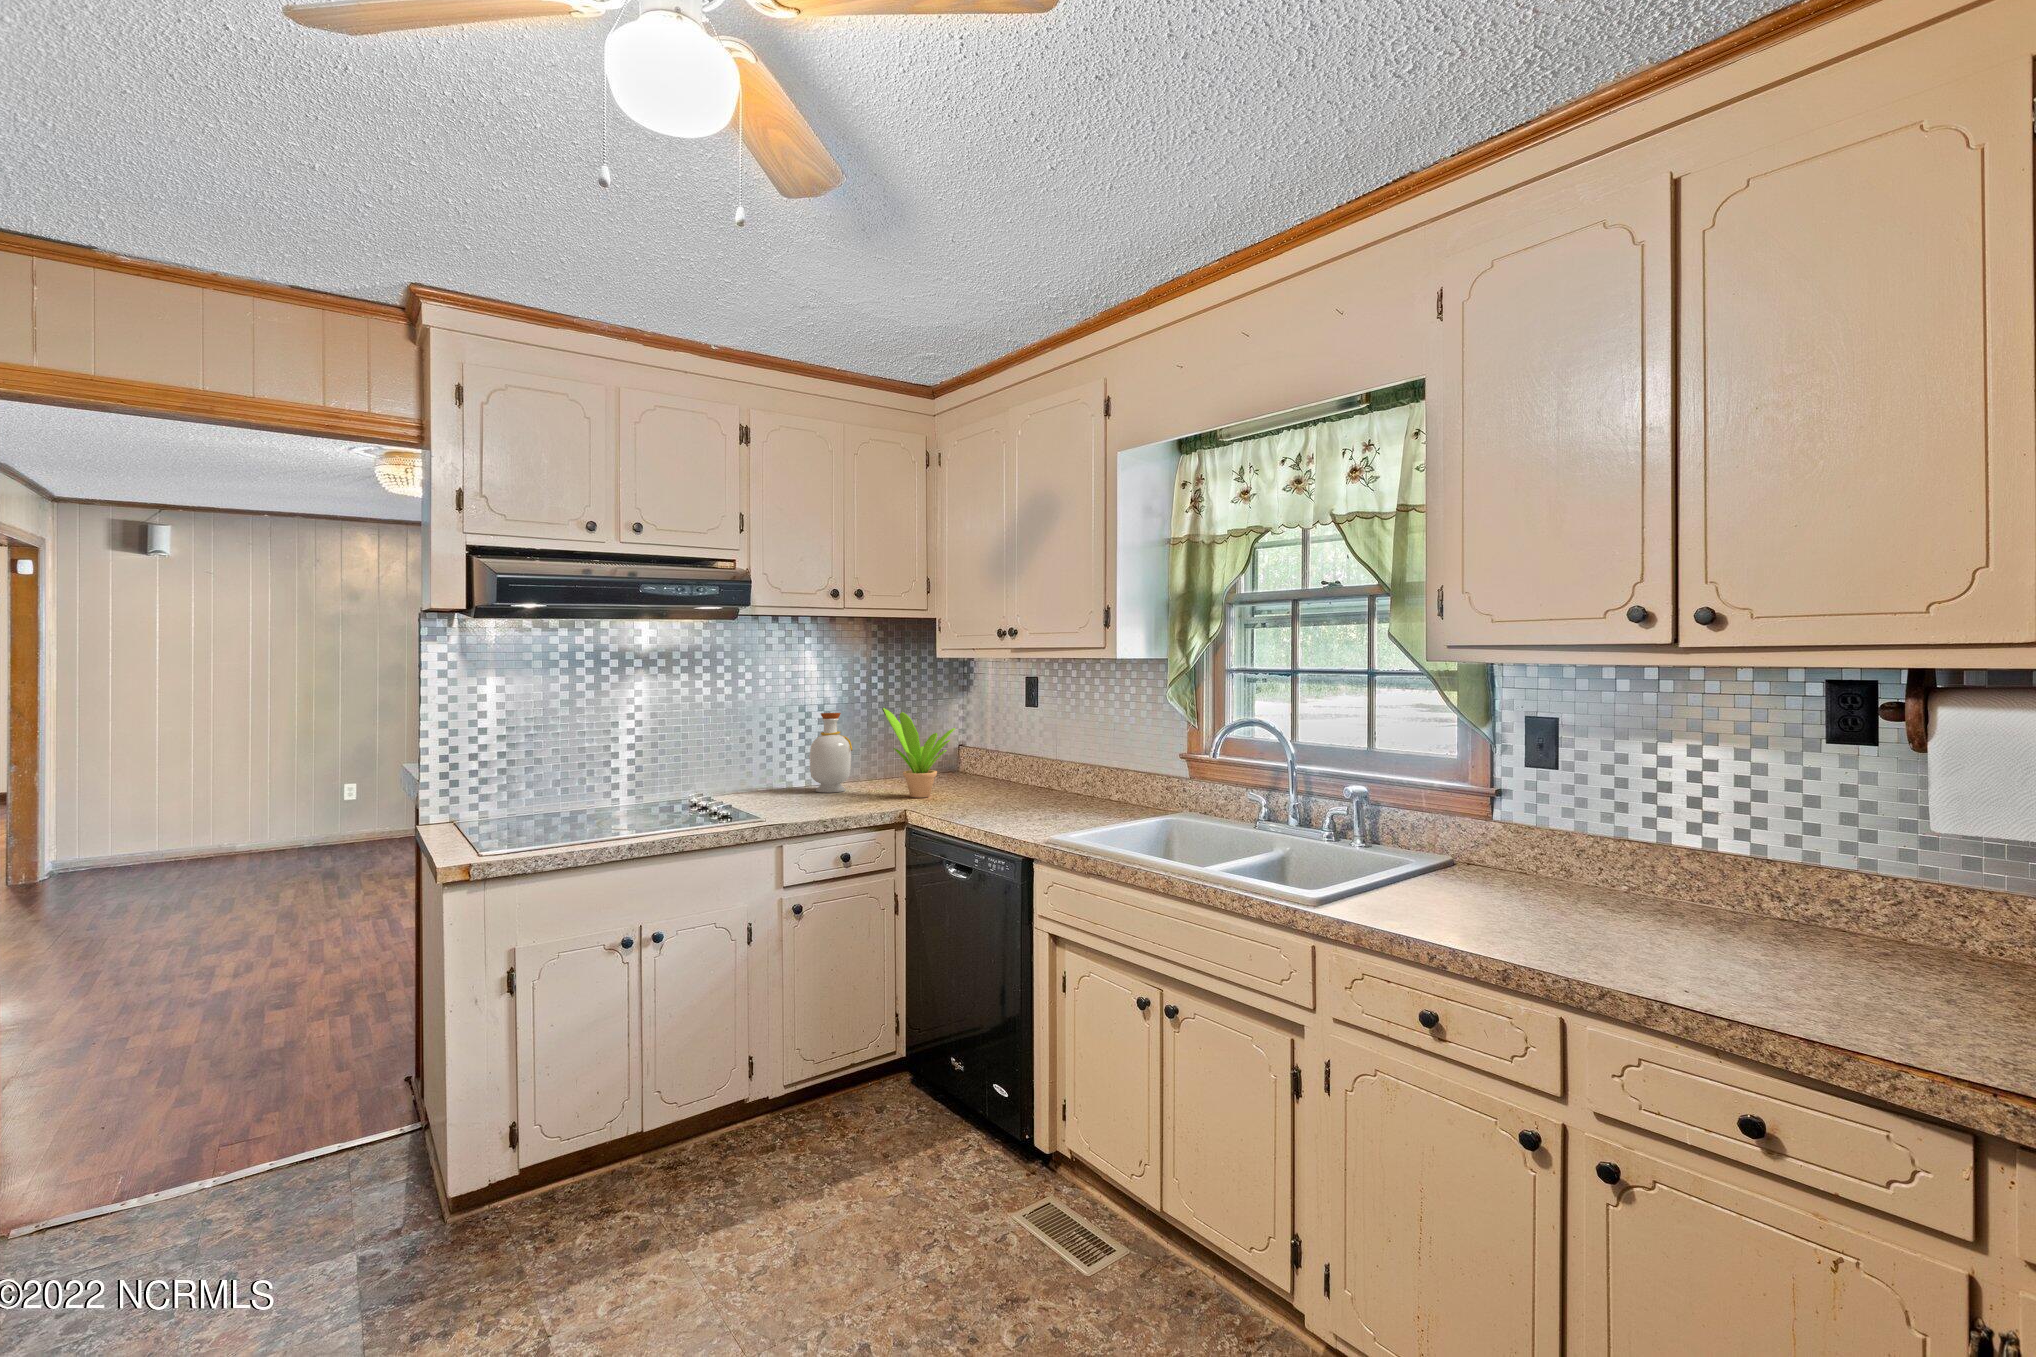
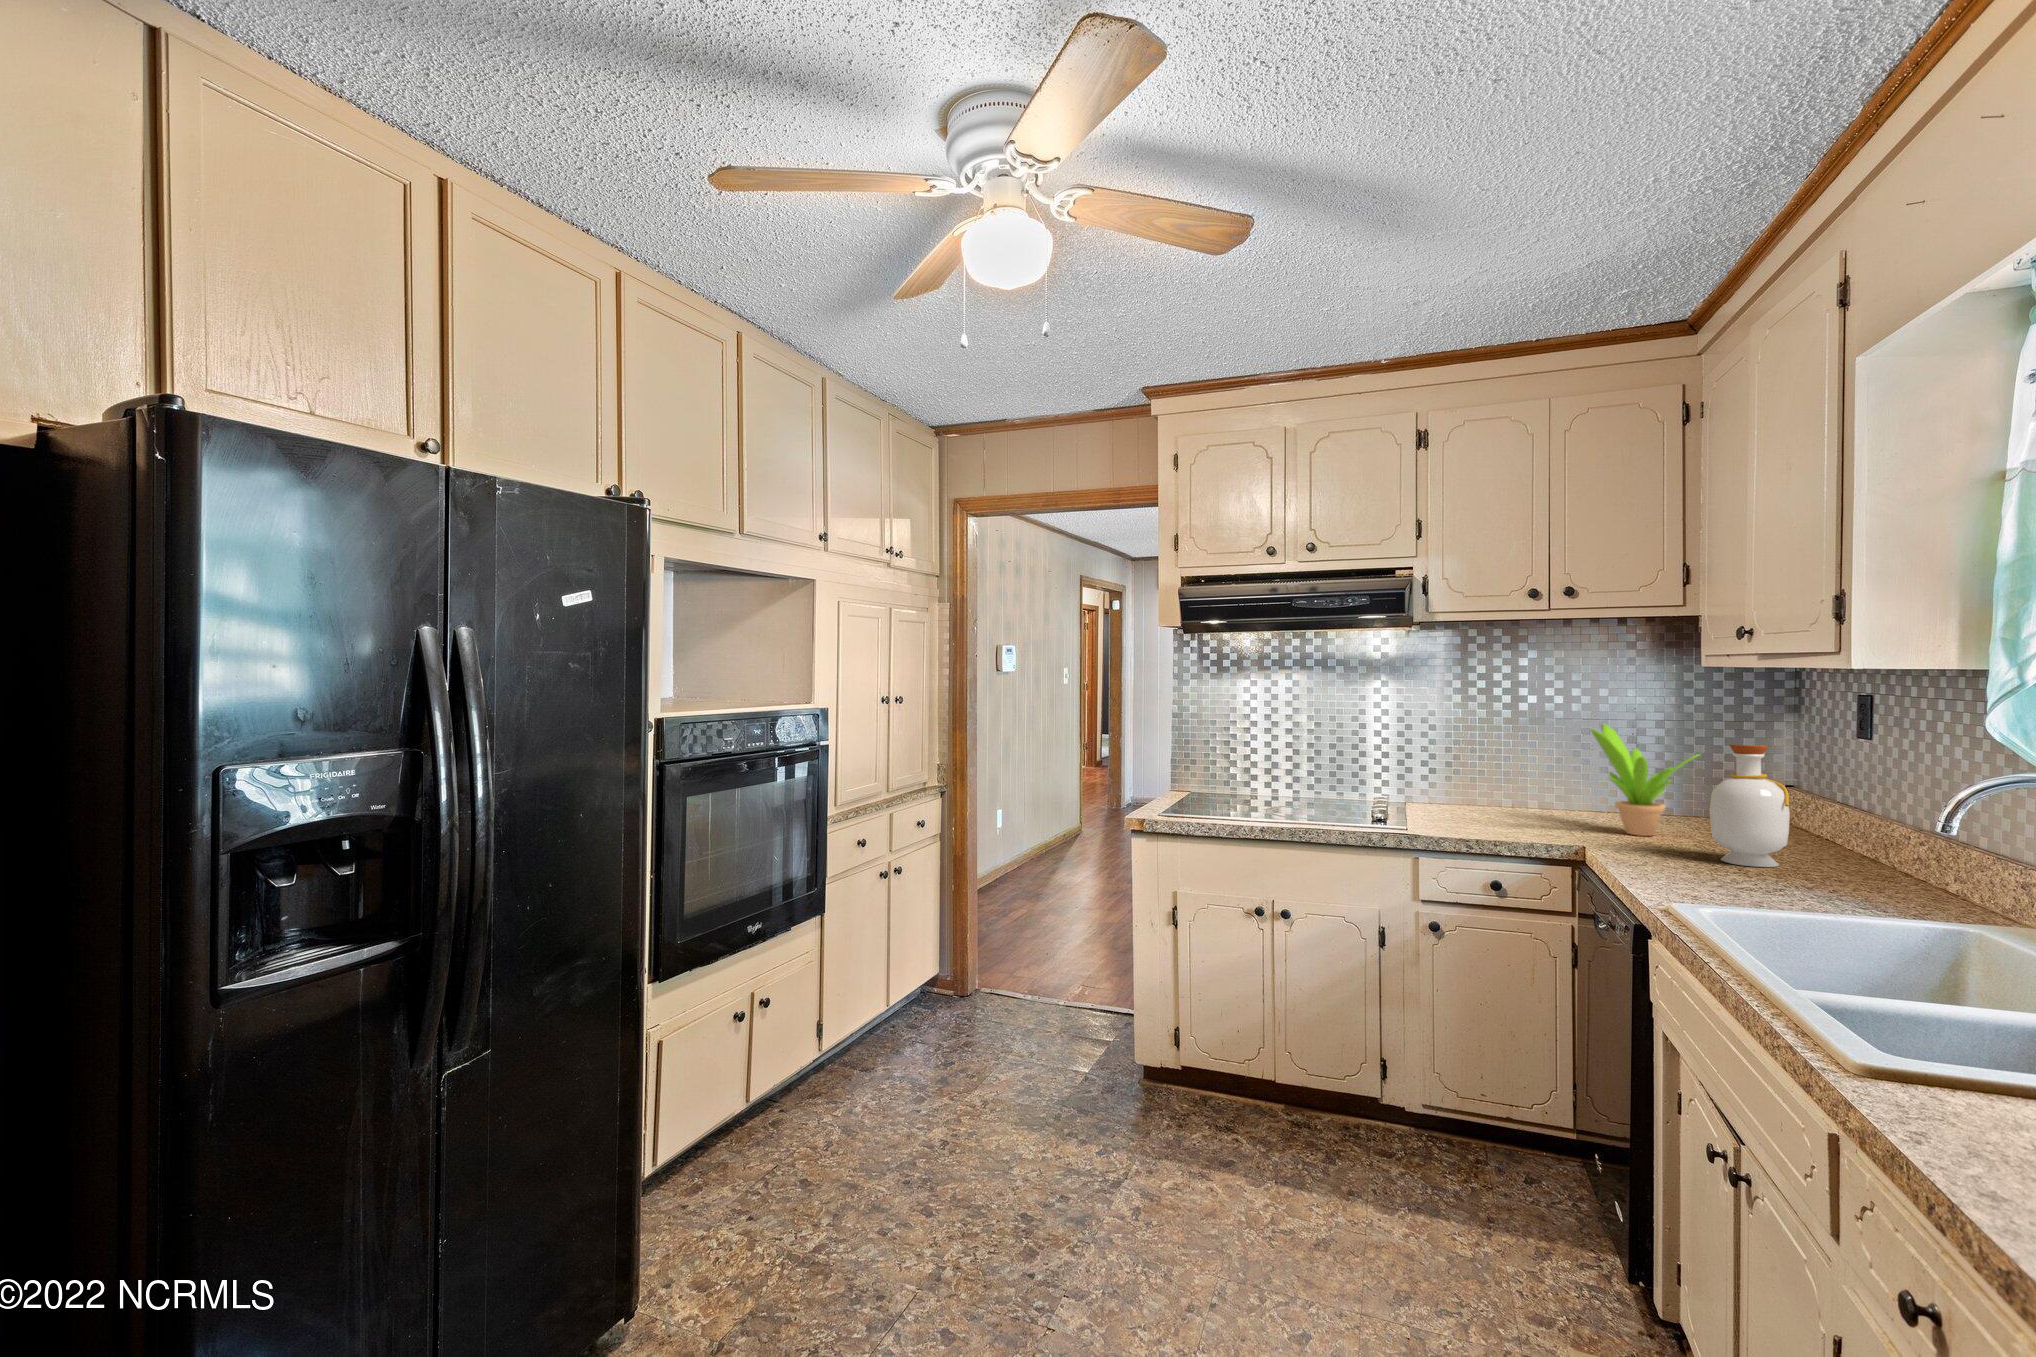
bottle: present [809,713,852,793] -> present [1710,745,1790,867]

